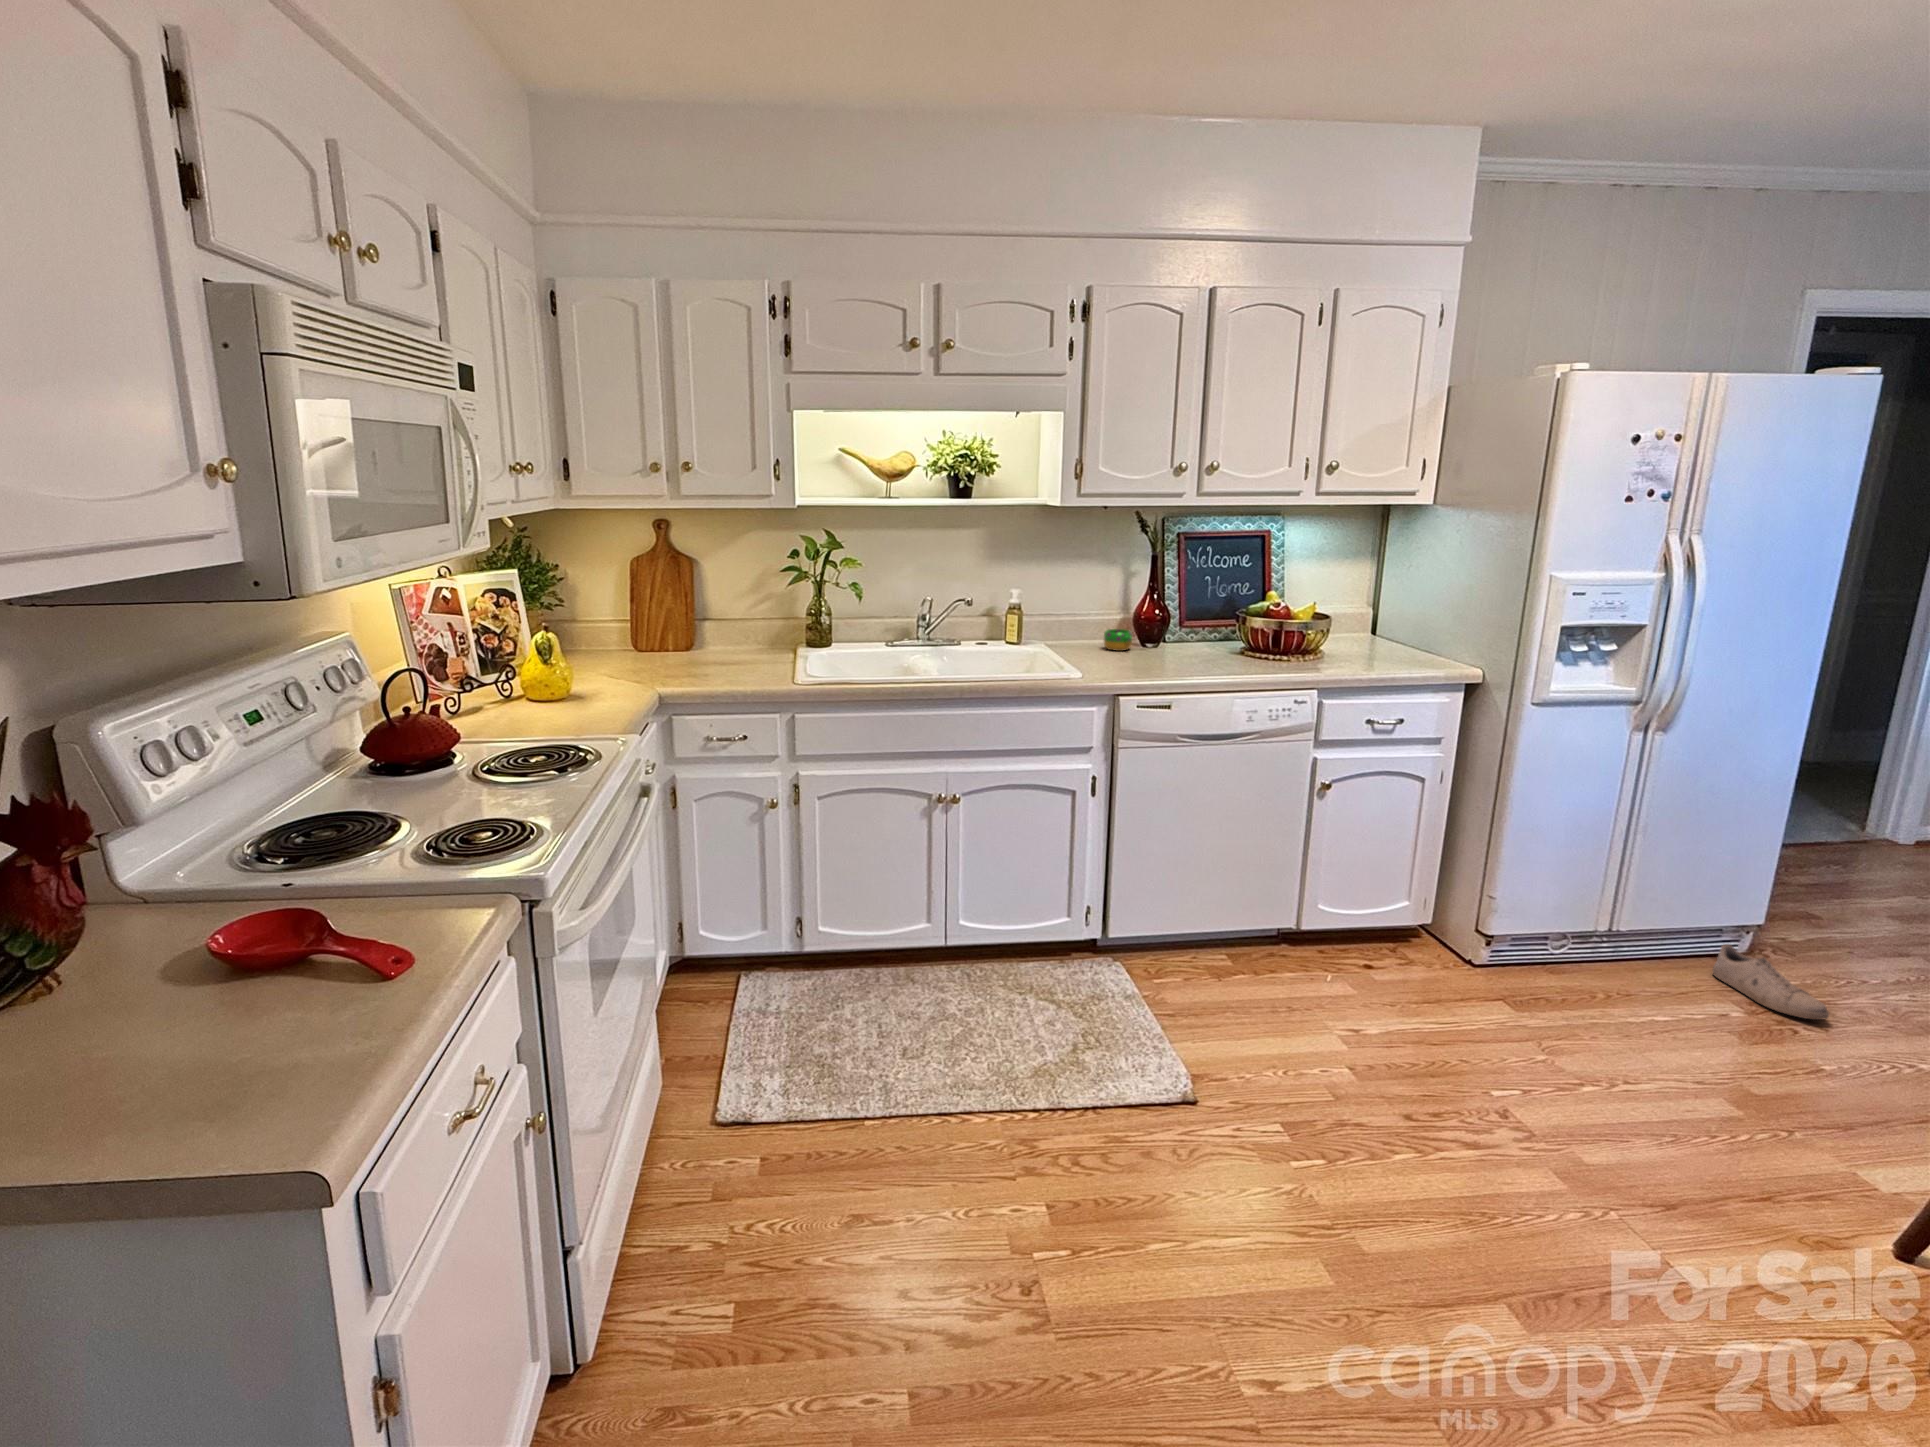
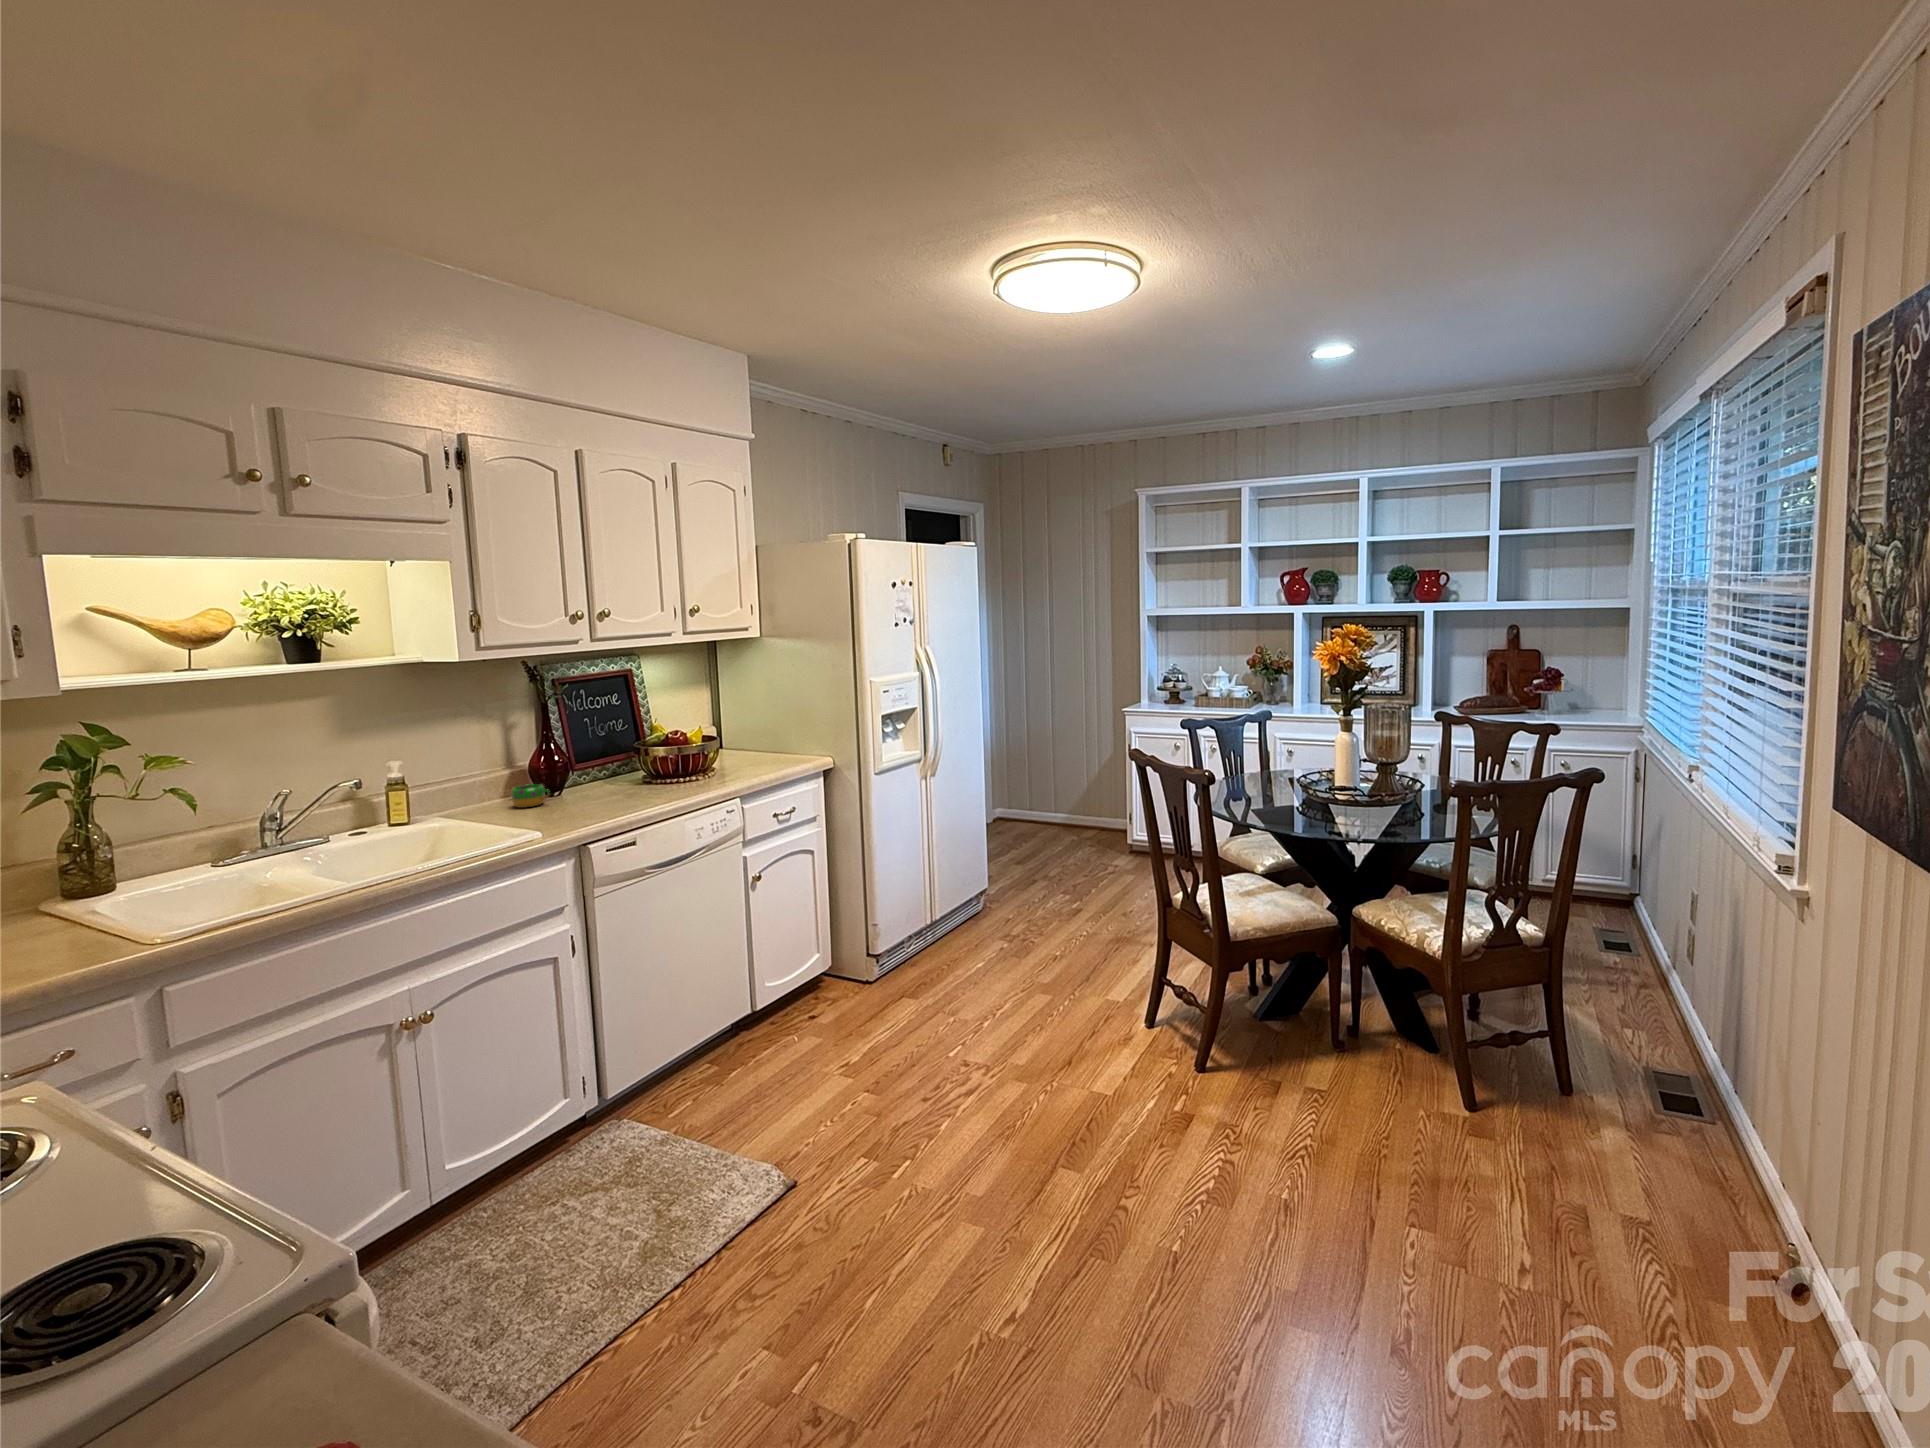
shoe: present [1712,944,1829,1020] -> none [976,904,1038,933]

